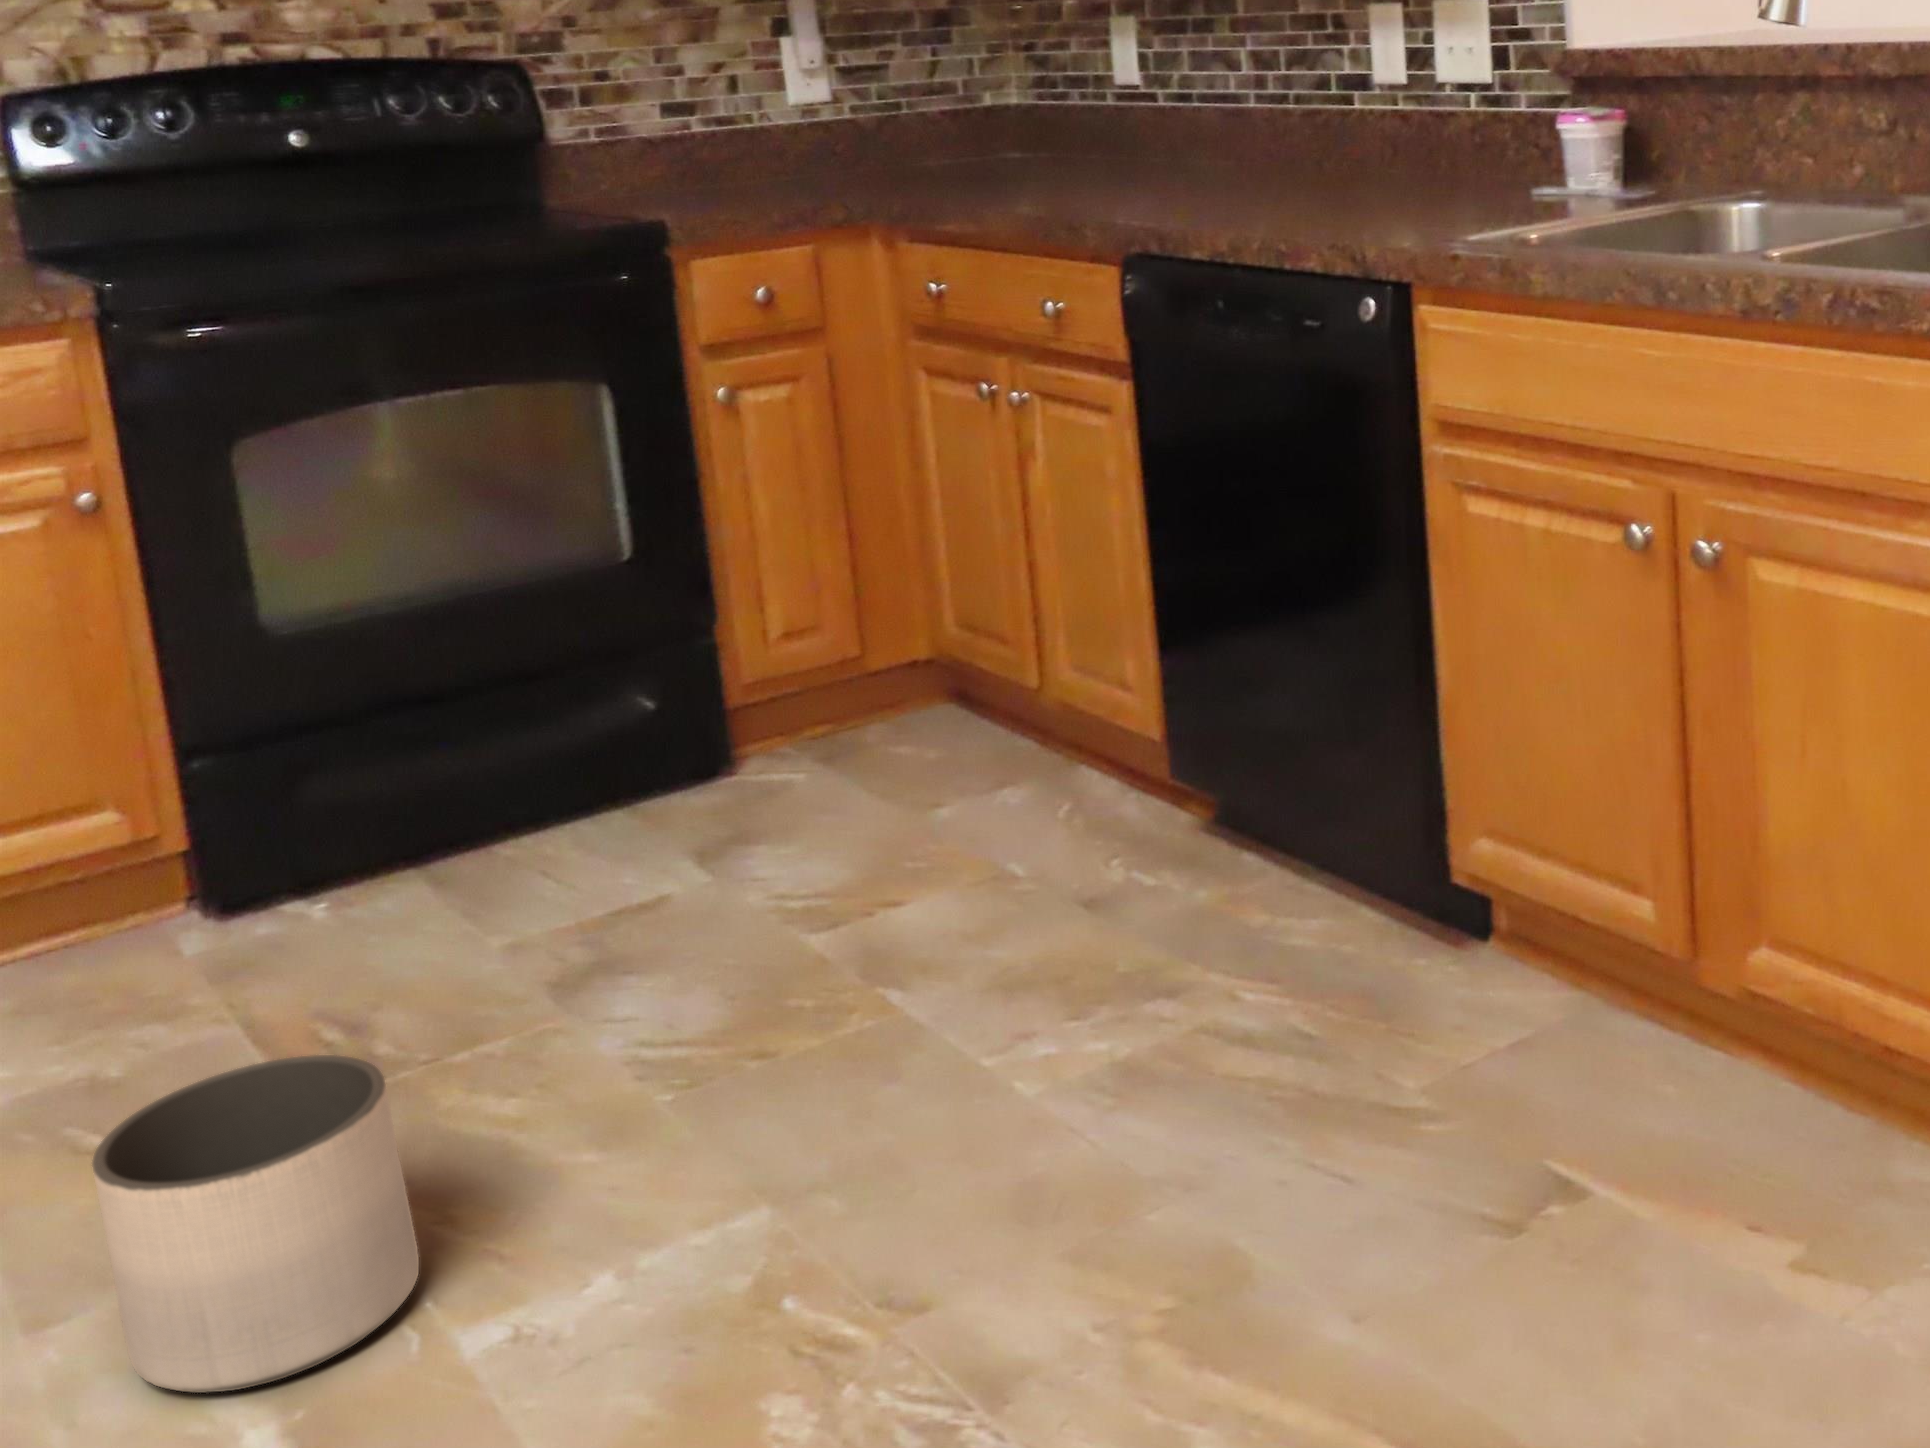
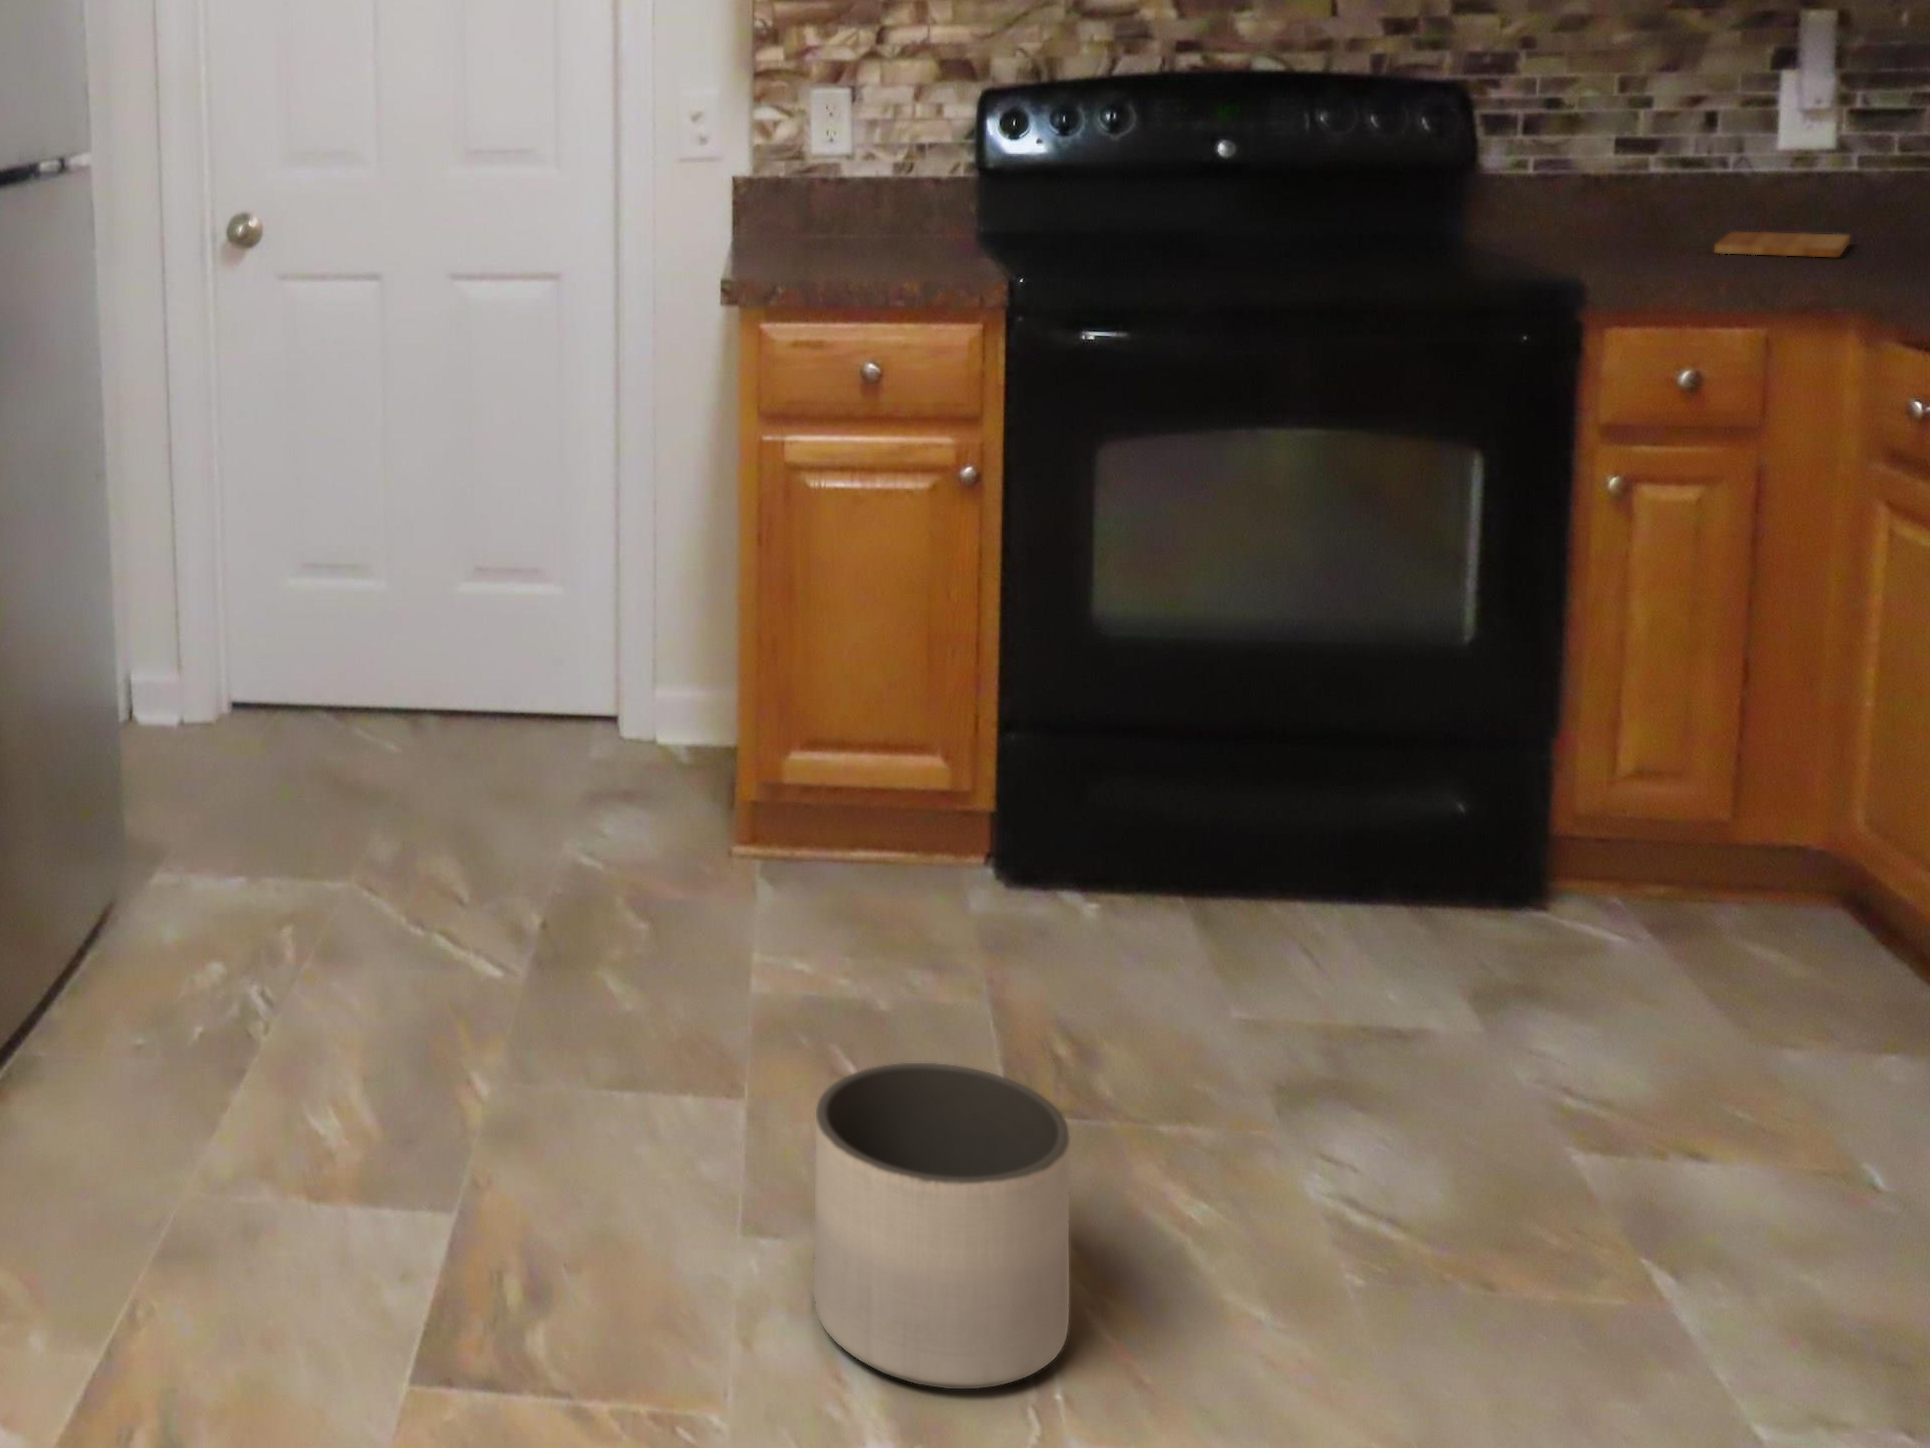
cutting board: none [759,169,856,192] -> present [1714,232,1850,257]

